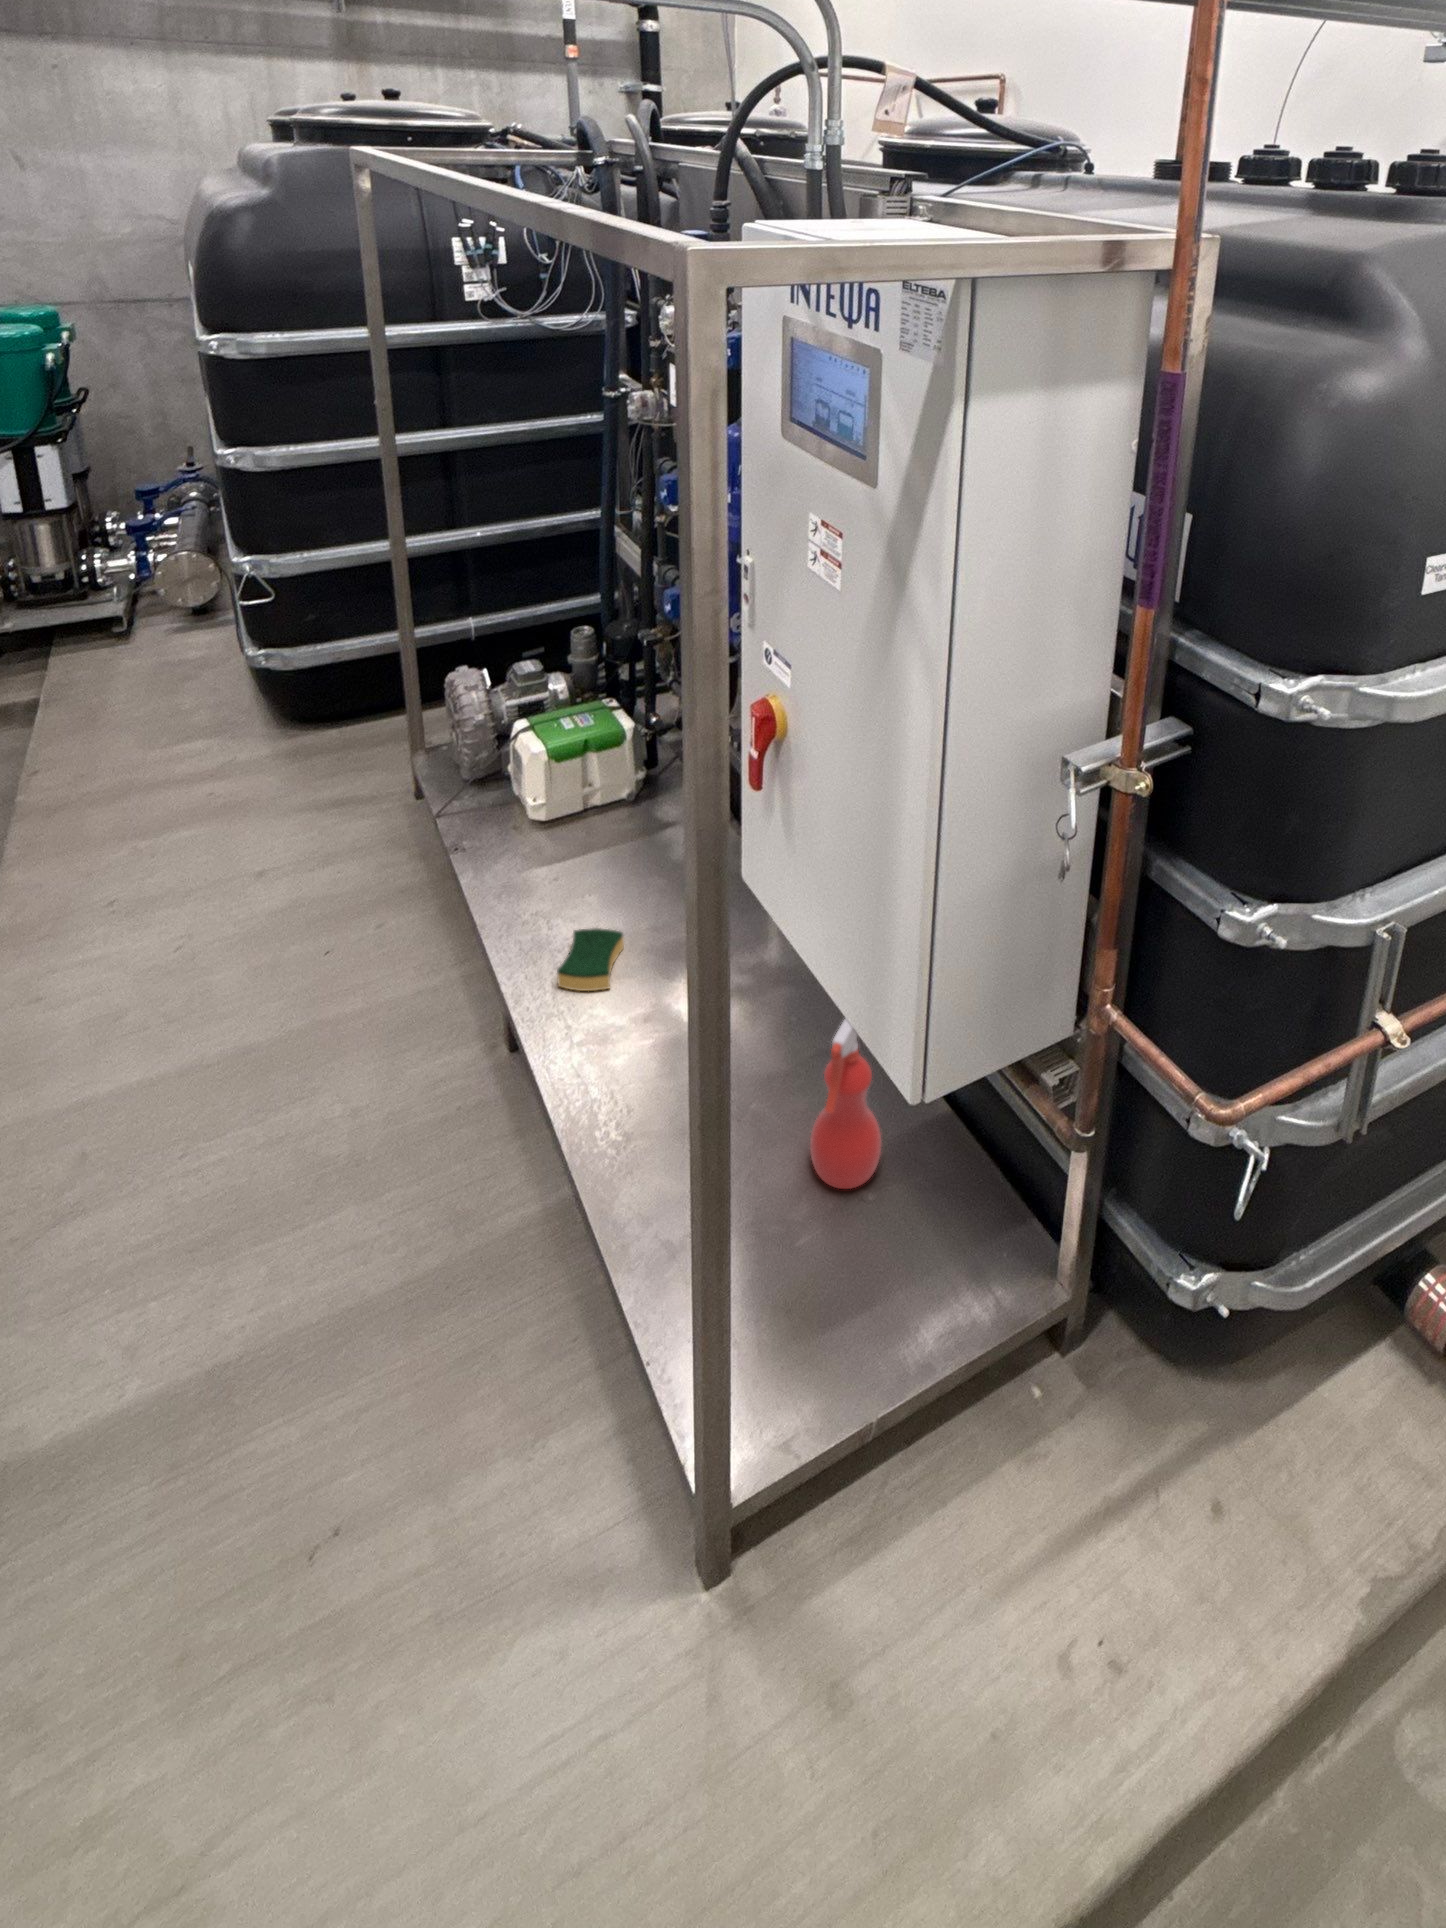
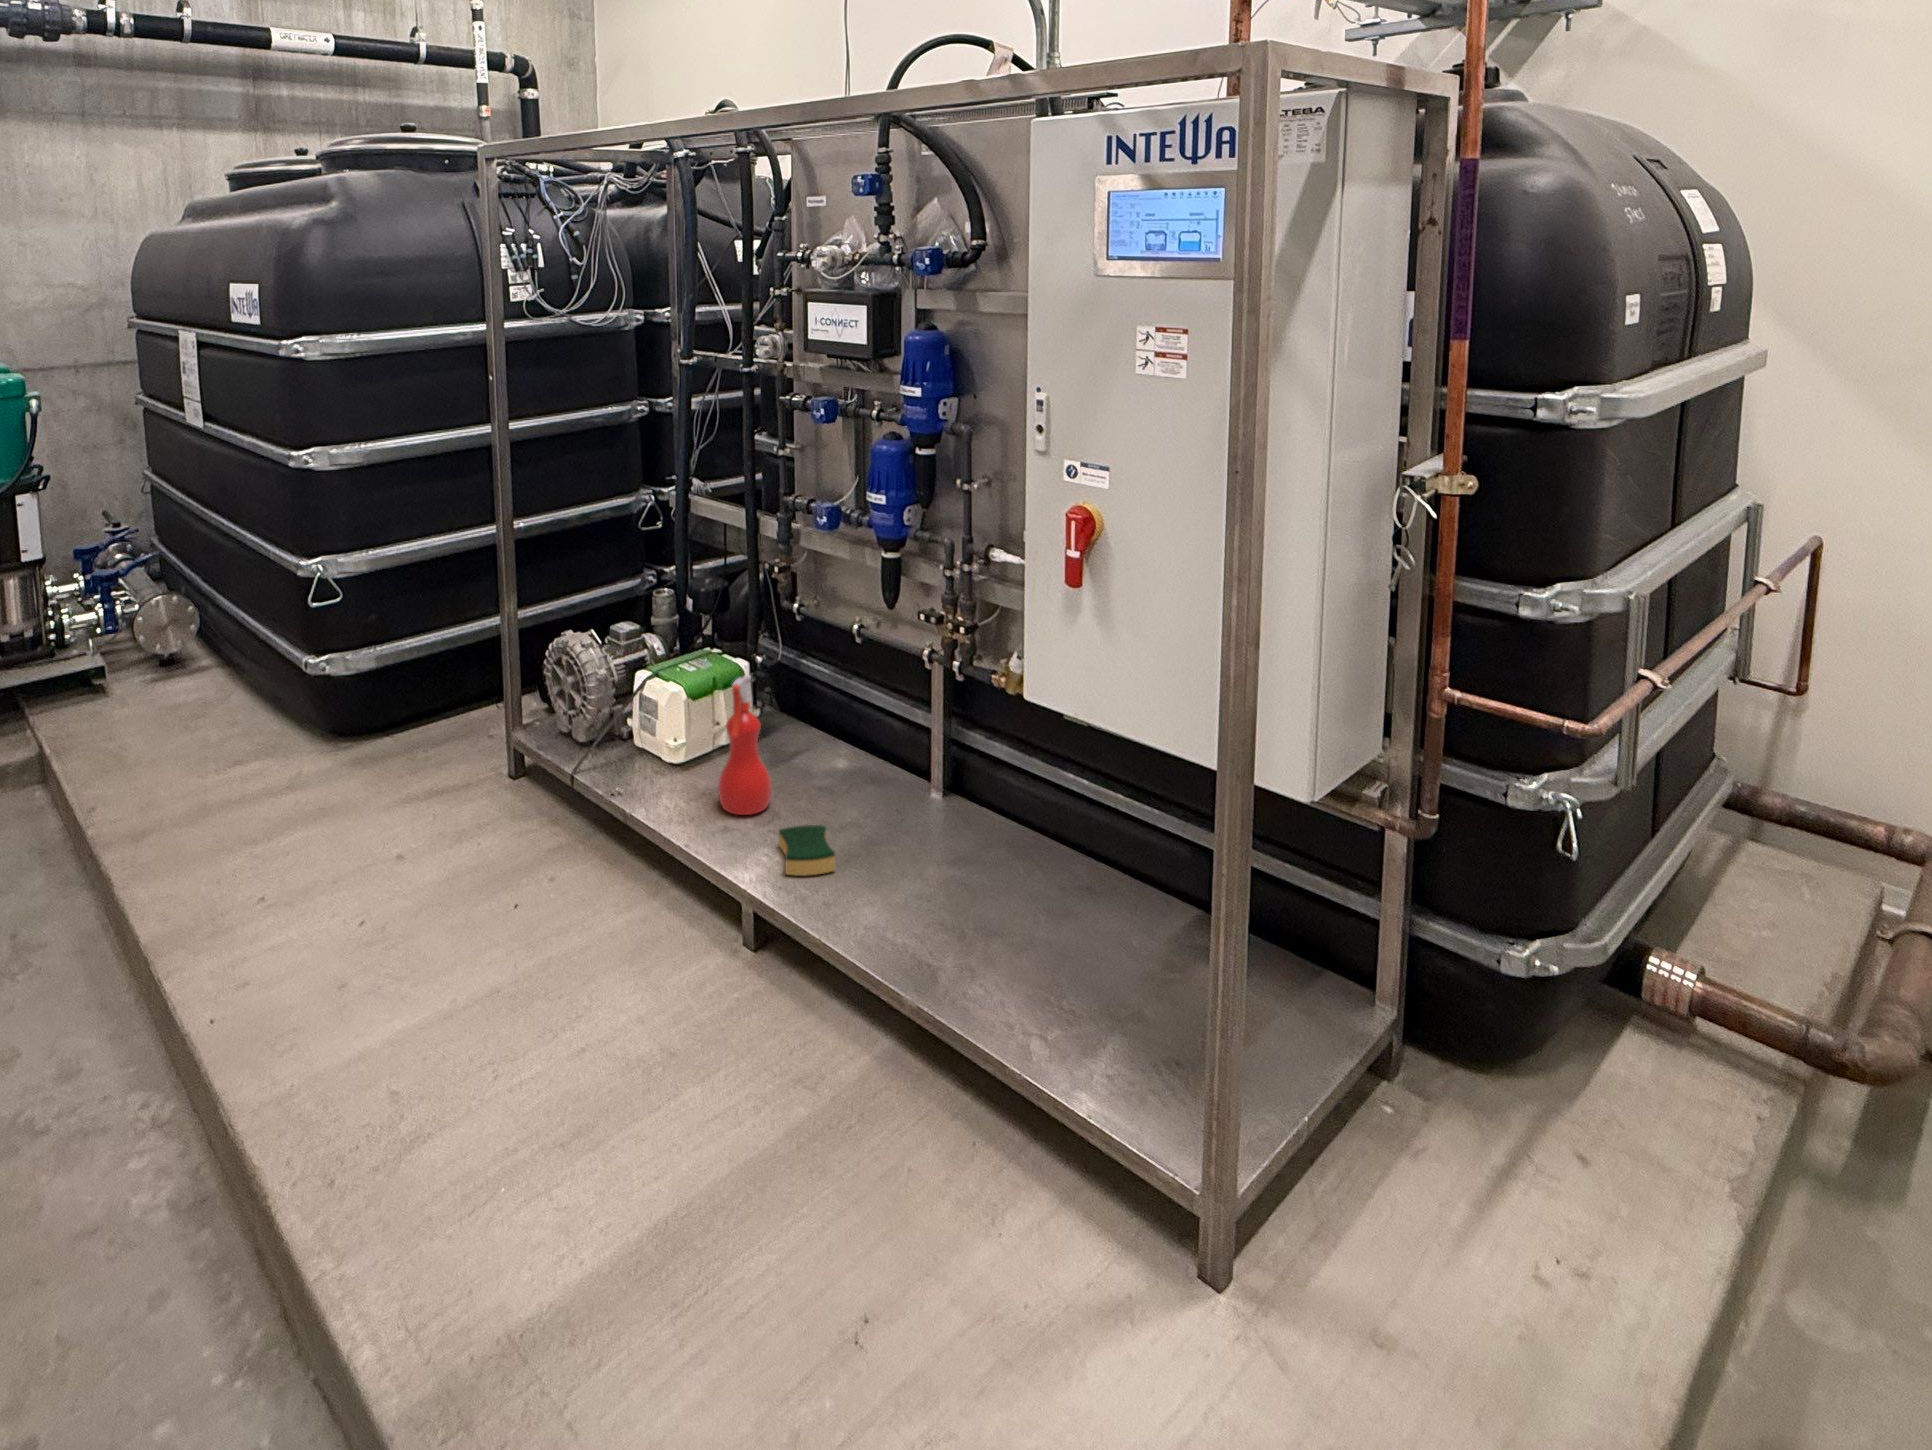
spray bottle: present [810,1016,881,1189] -> present [718,675,771,815]

